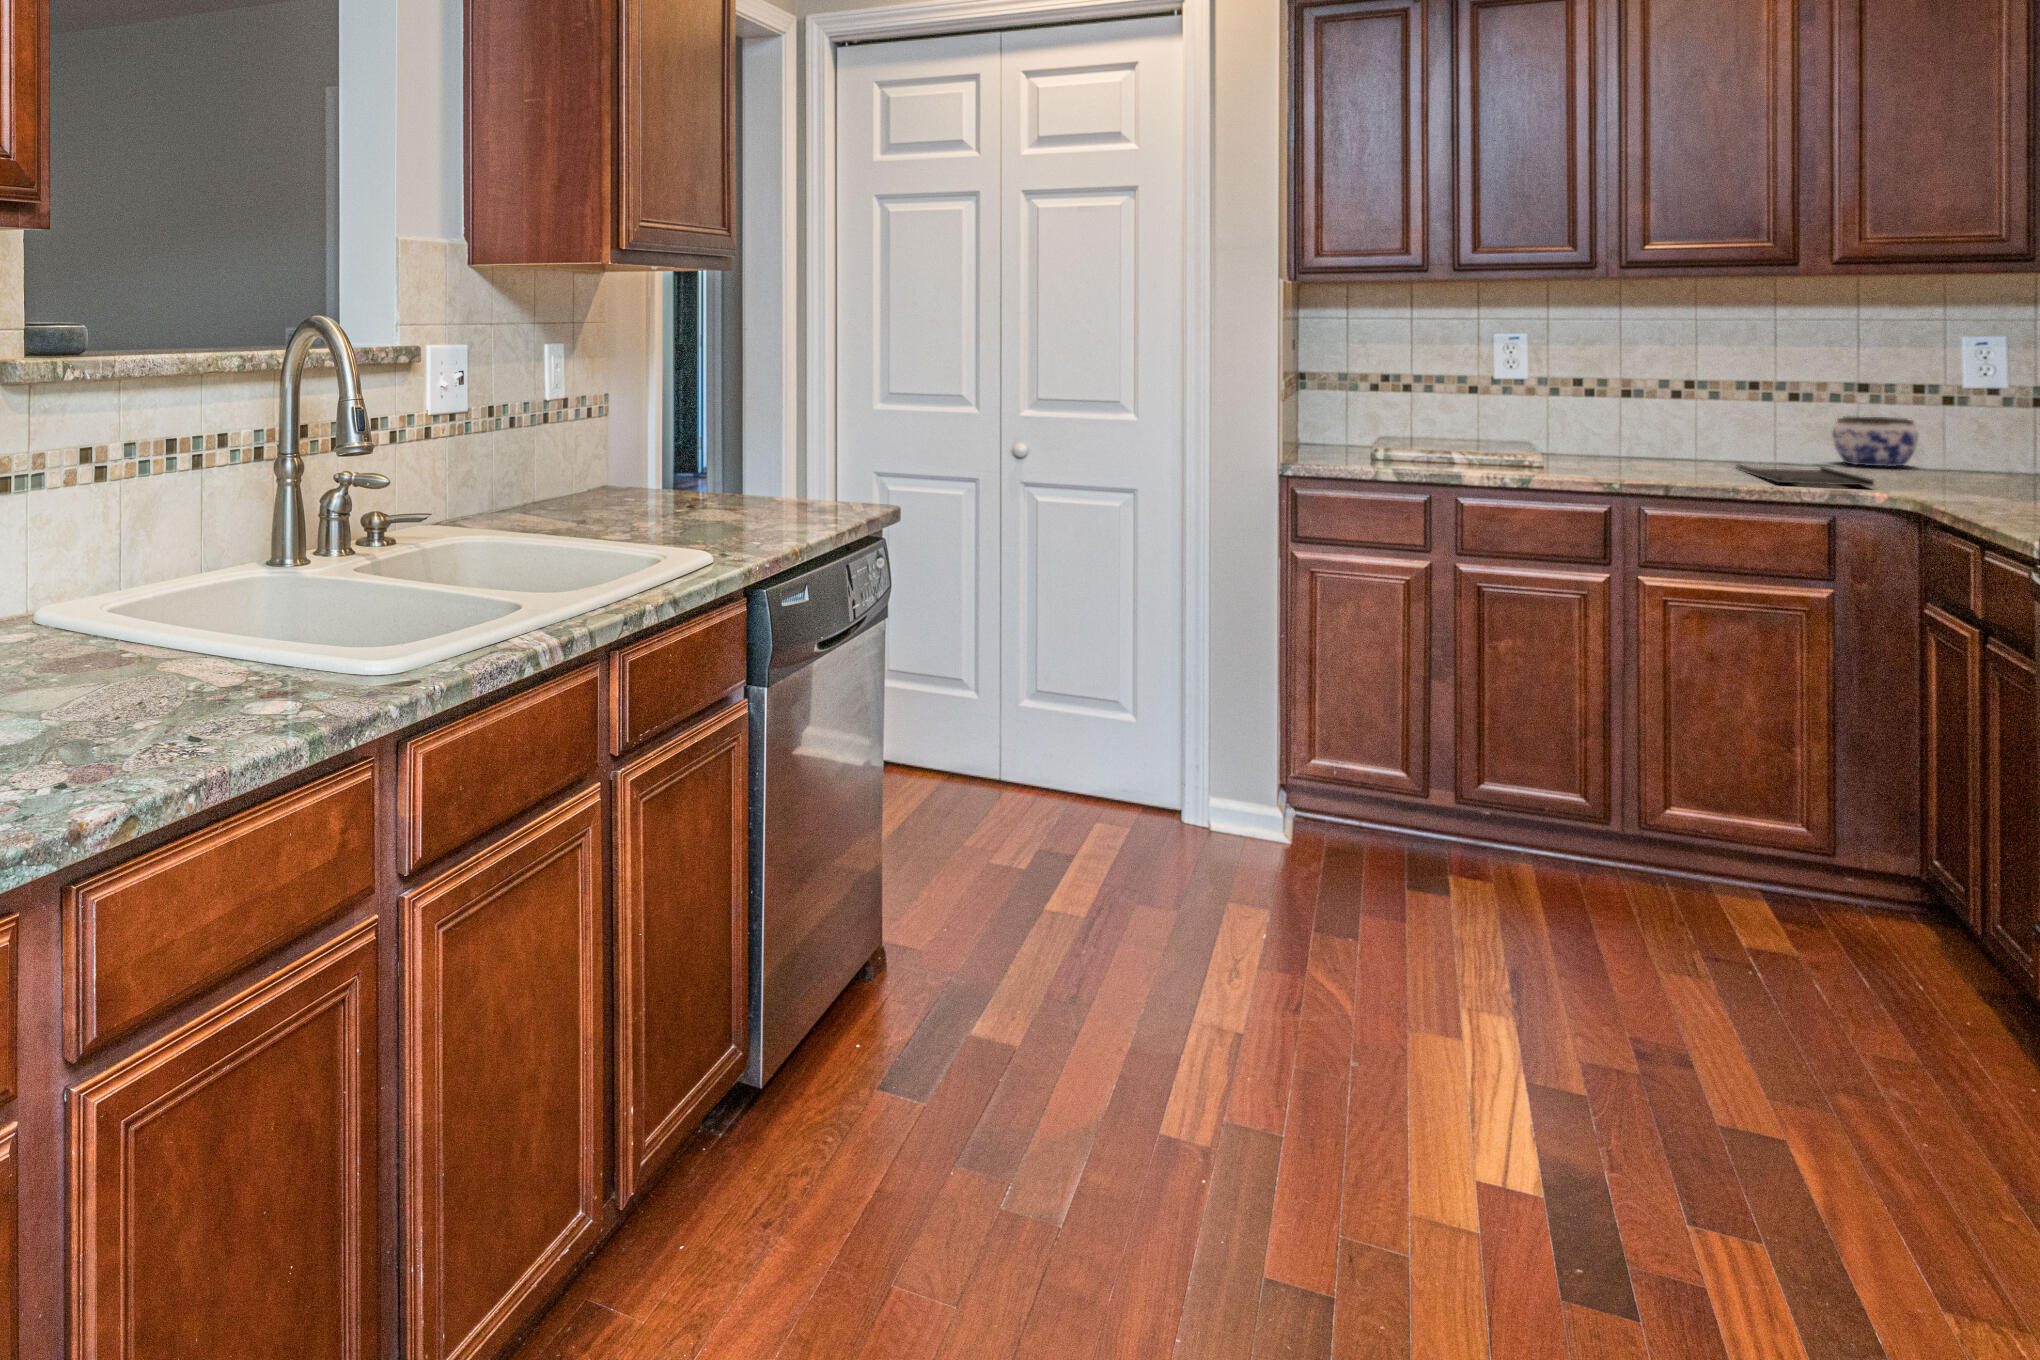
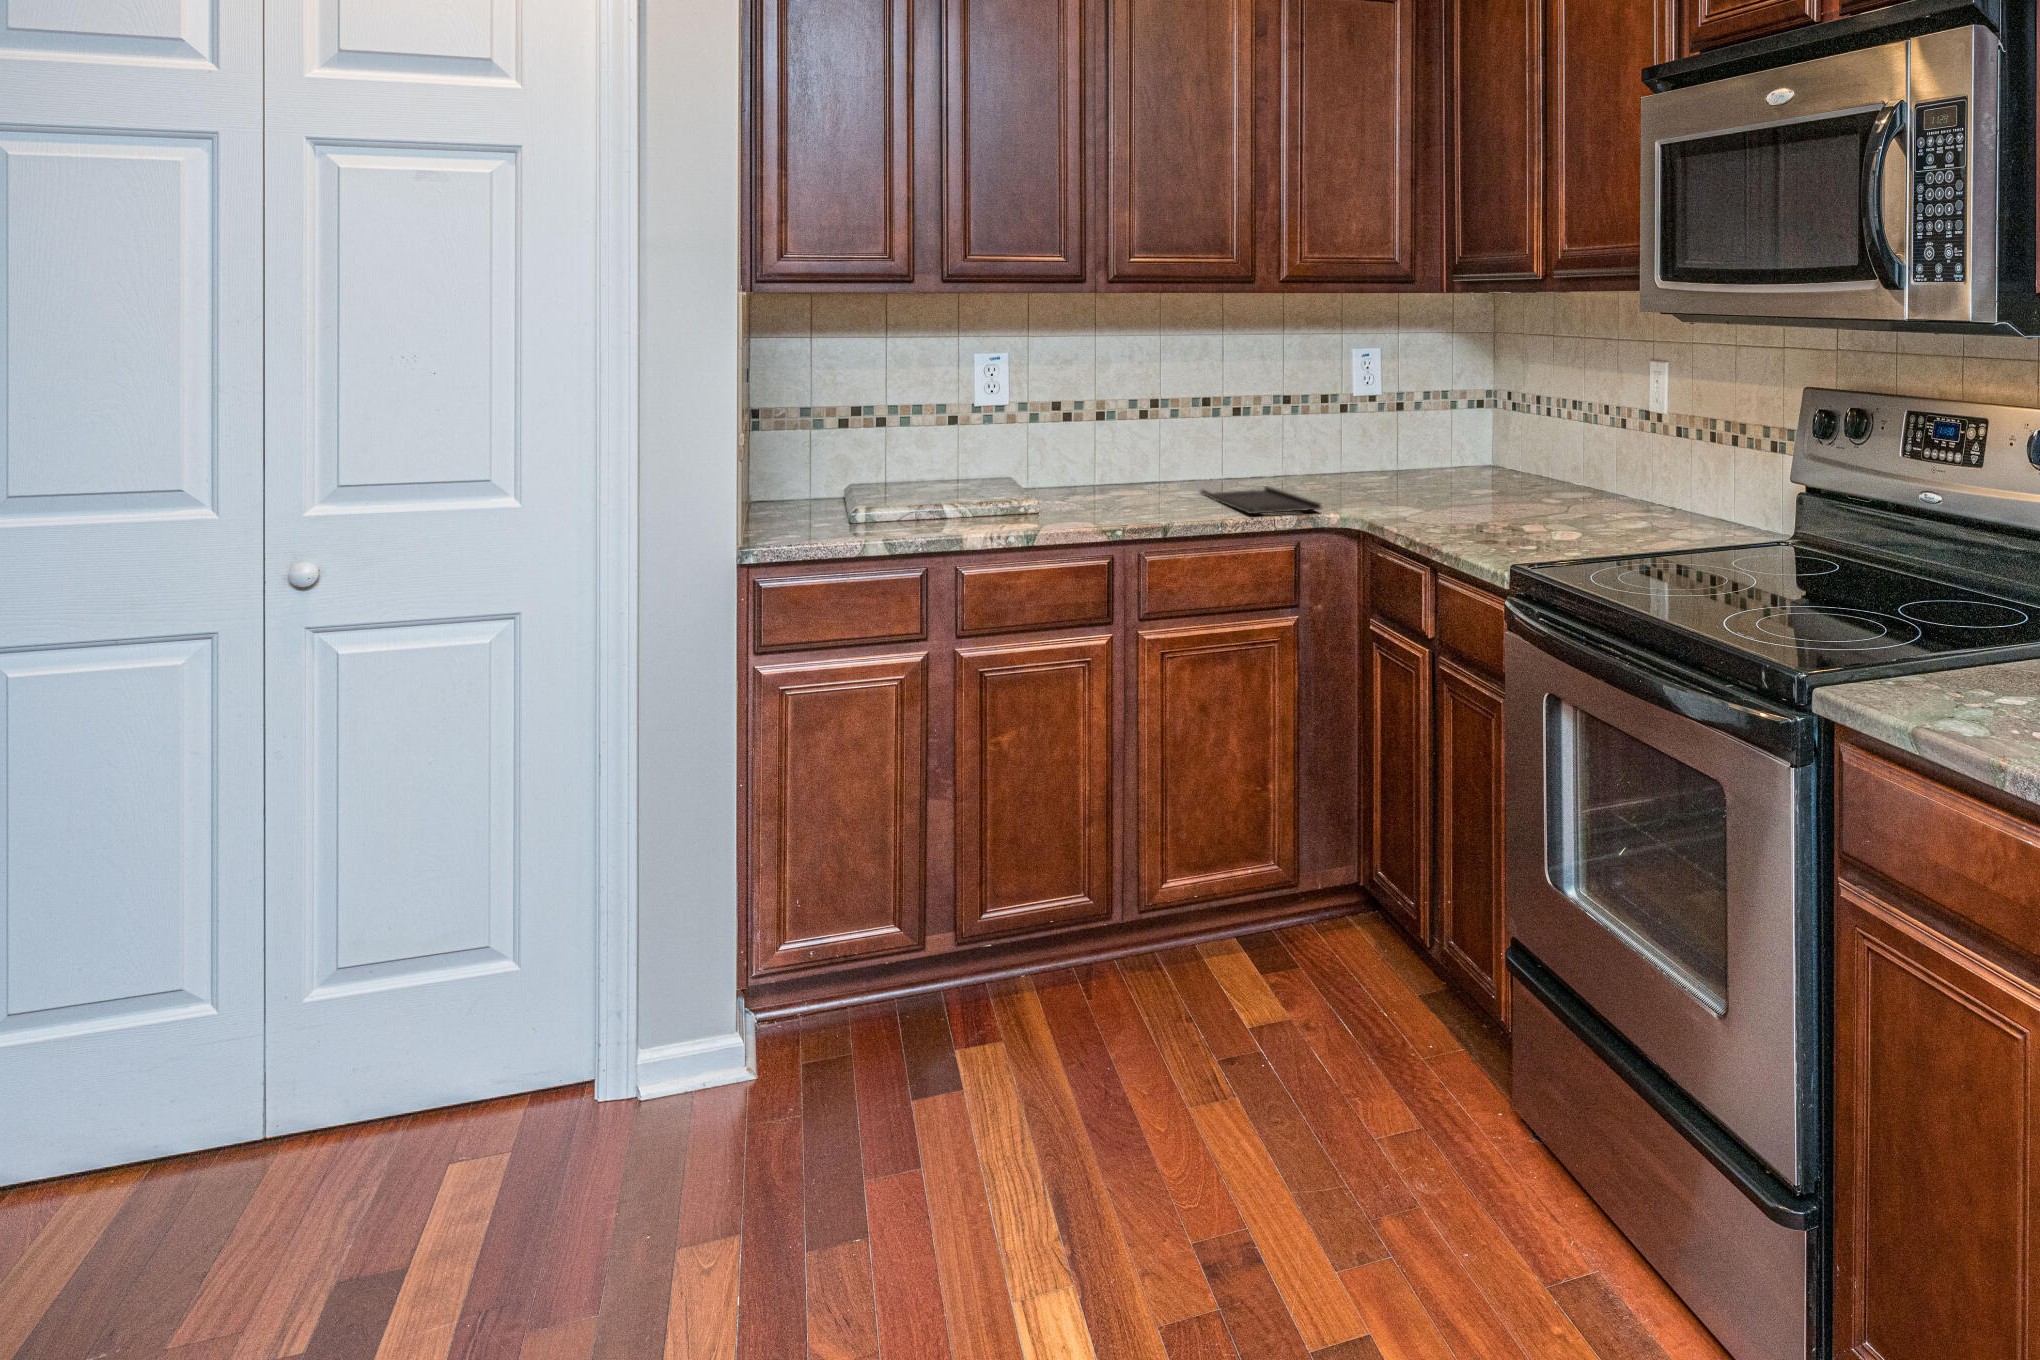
jar: present [1833,416,1918,466] -> none [1264,430,1325,479]

